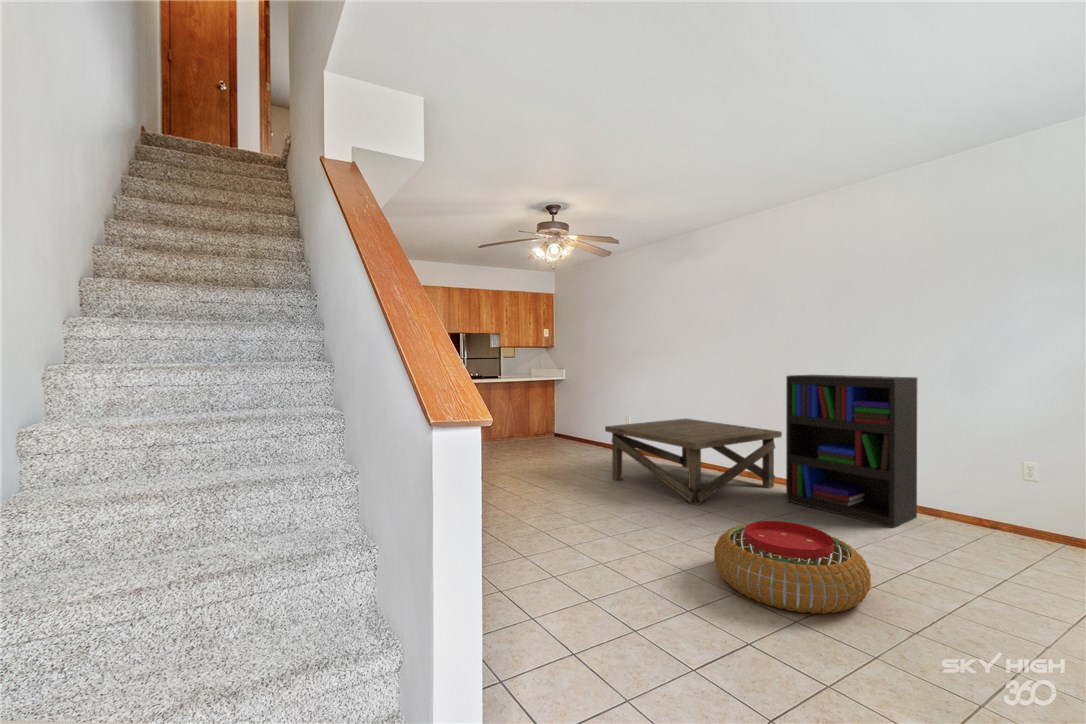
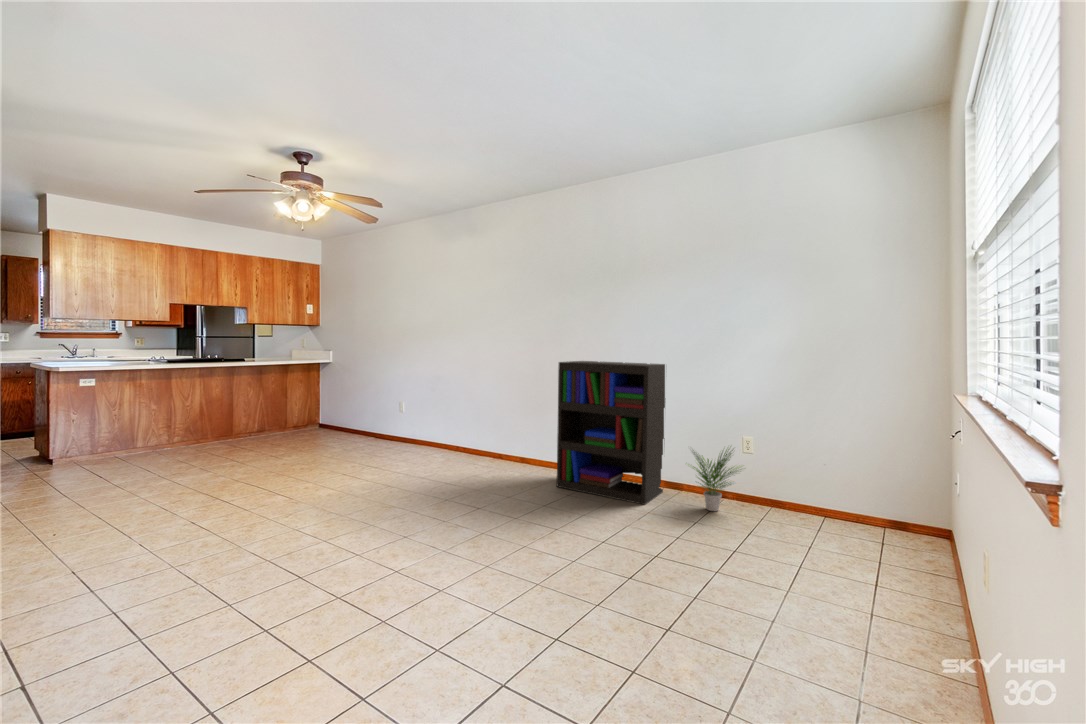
coffee table: present [605,419,782,505] -> none [372,406,555,502]
potted plant: none [942,467,1036,544] -> present [693,449,738,511]
pouf: present [714,521,871,614] -> none [474,518,621,617]

